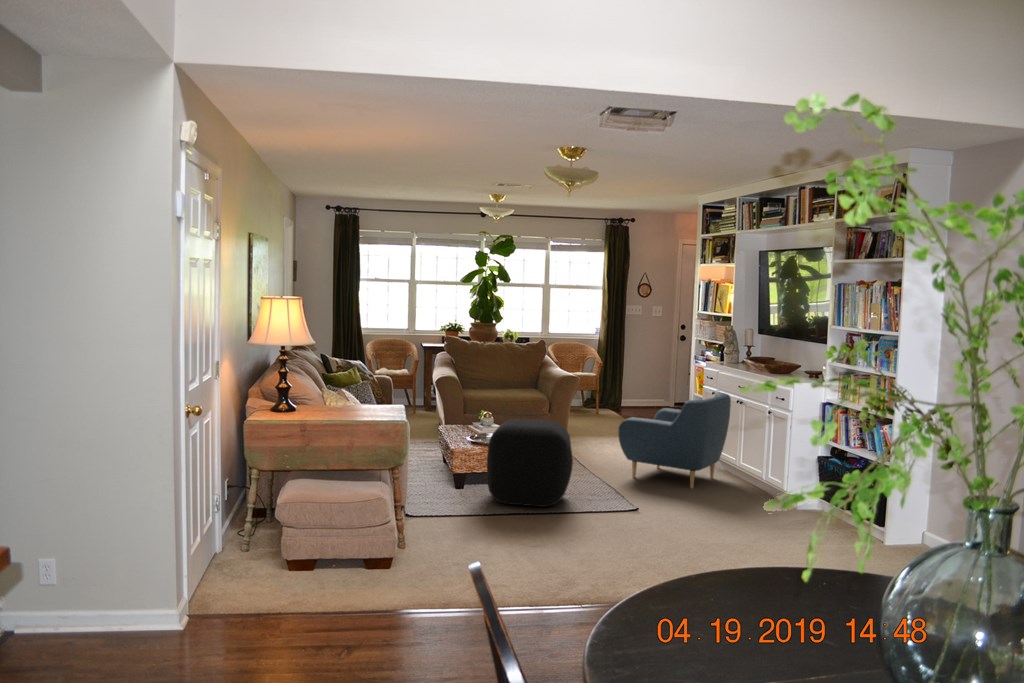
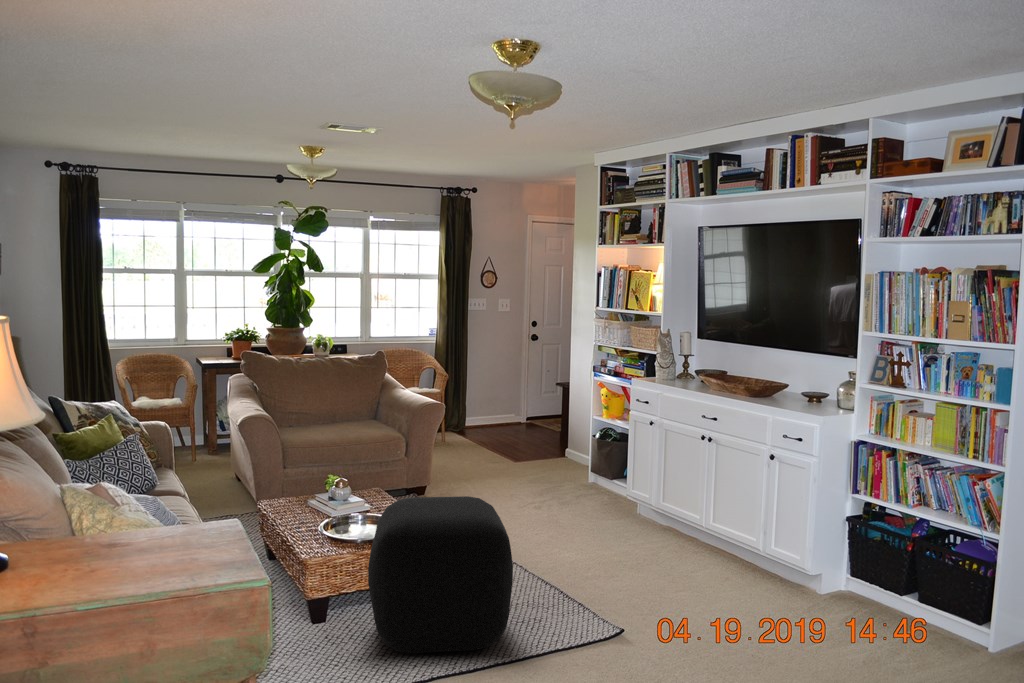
armchair: present [618,392,731,488] -> none [543,421,687,567]

